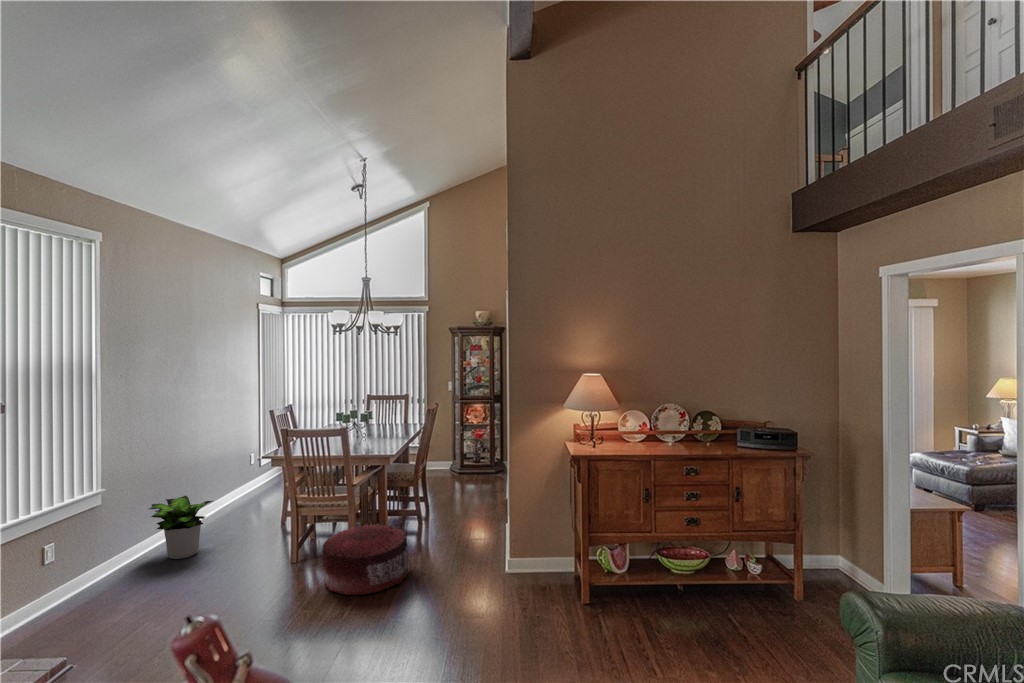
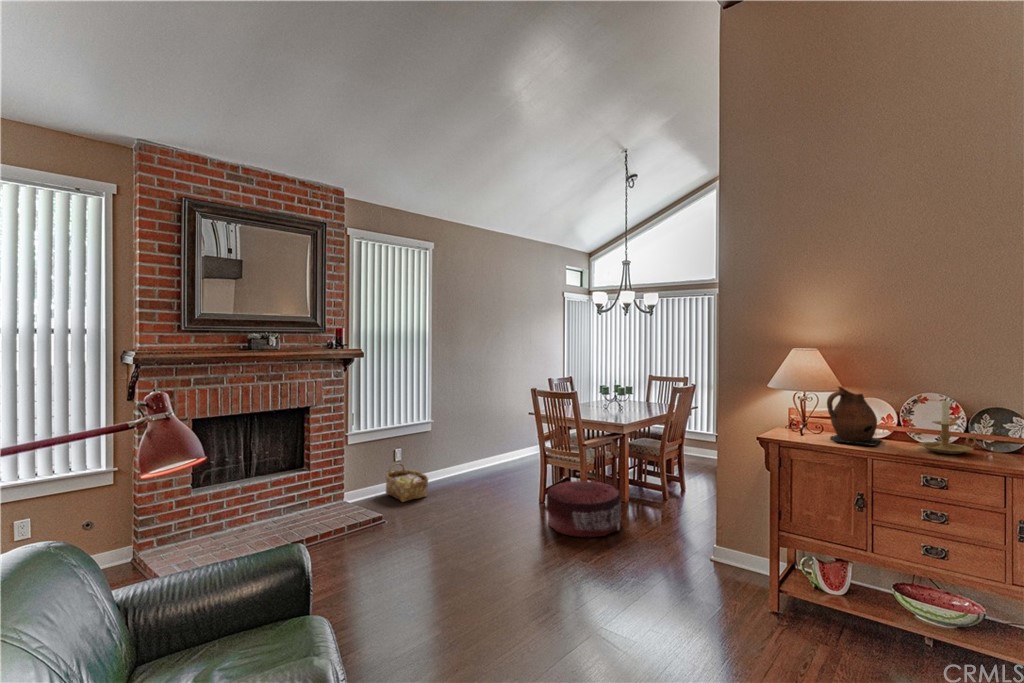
ceramic pitcher: none [614,404,653,450] -> present [827,386,882,446]
candle holder: none [673,408,706,448] -> present [918,399,977,454]
potted plant: present [149,496,212,559] -> none [458,436,505,480]
woven basket: none [34,566,120,625] -> present [386,463,428,502]

